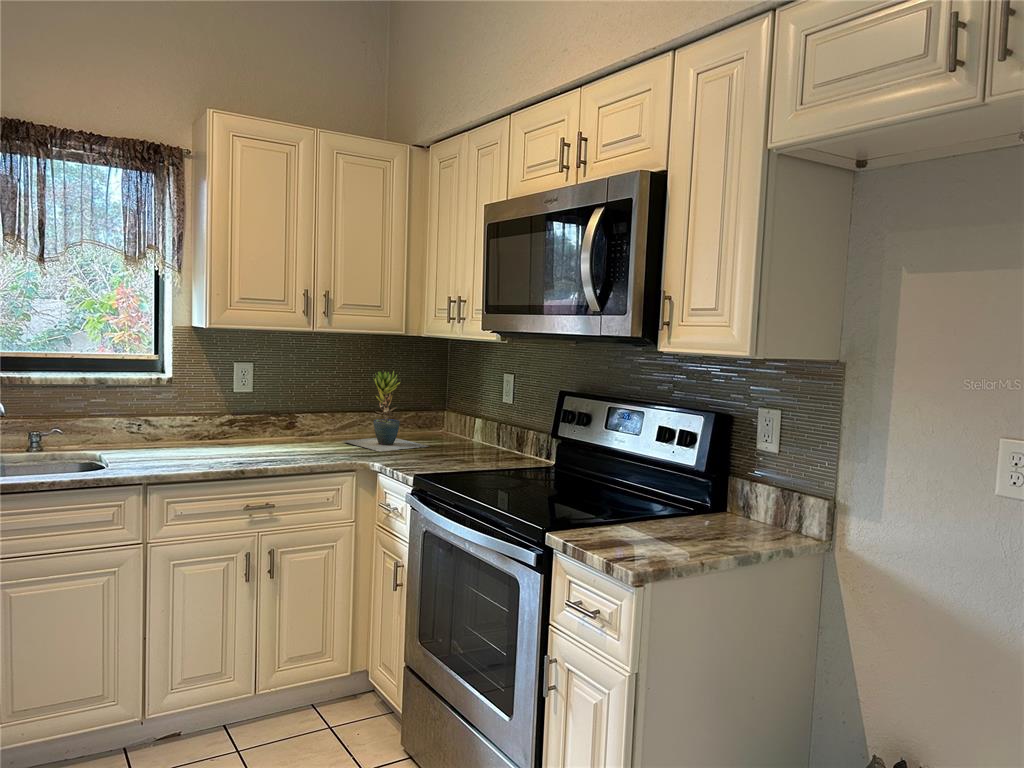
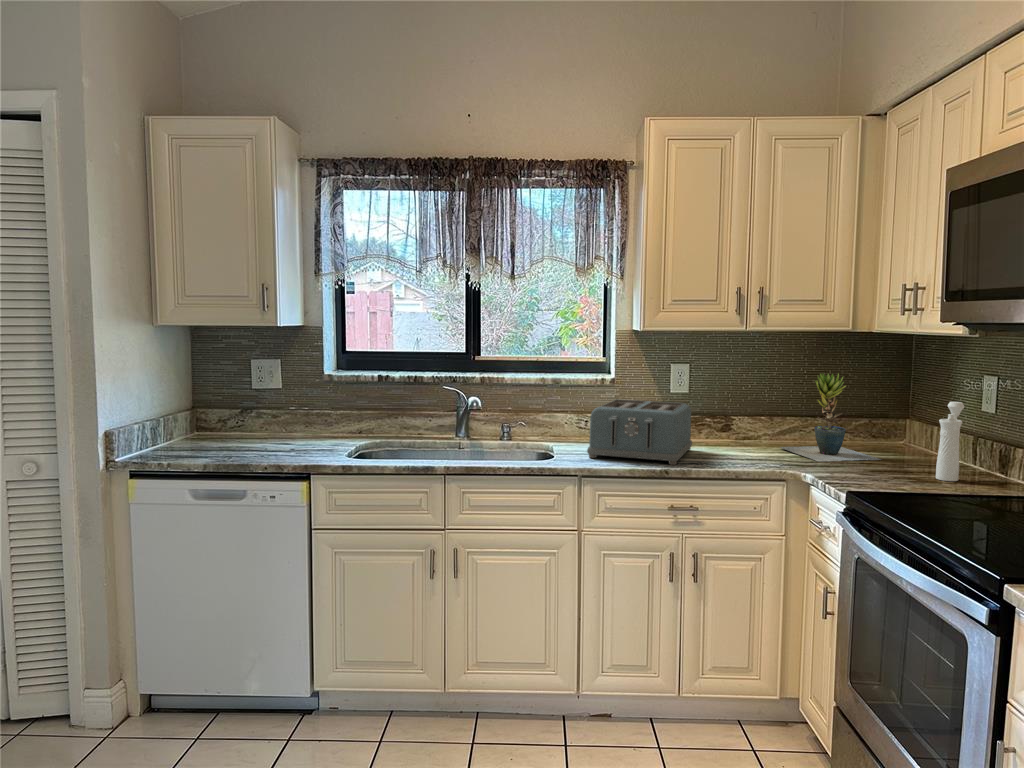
pepper mill: none [475,394,494,460] -> present [936,402,964,481]
toaster: none [149,400,260,464] -> present [587,399,692,465]

